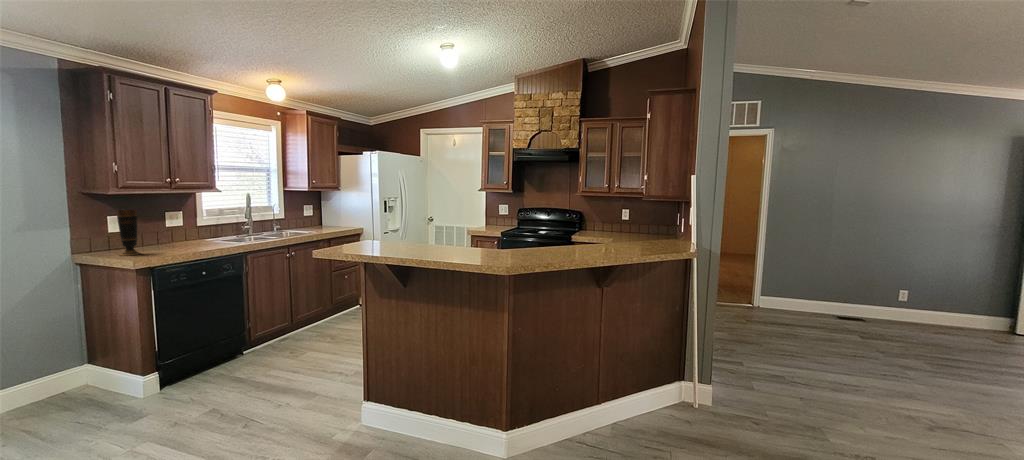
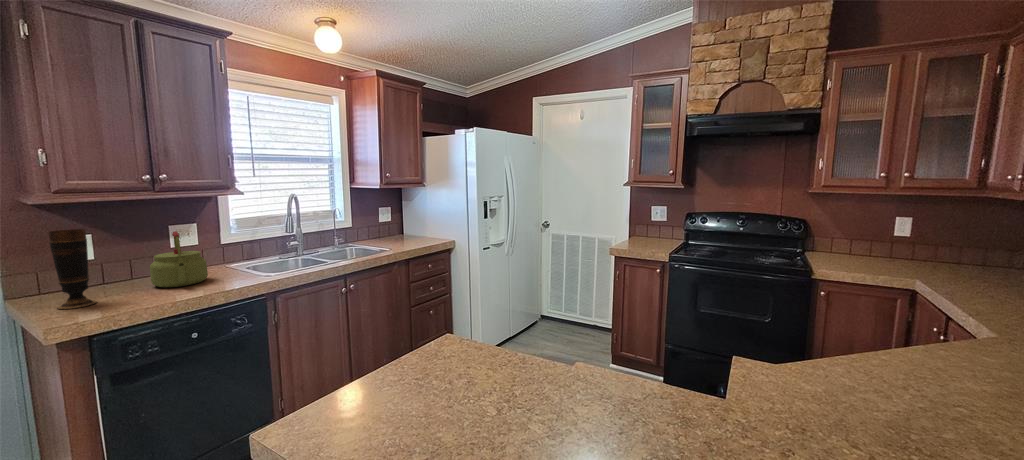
kettle: none [164,214,200,248] -> present [150,231,208,287]

